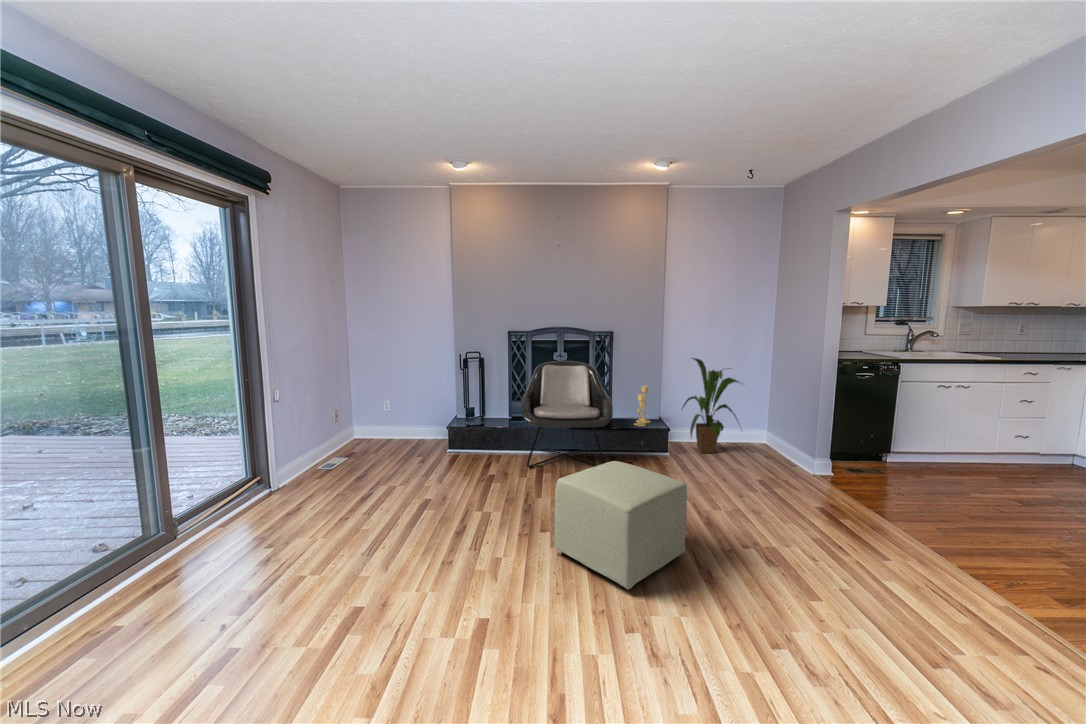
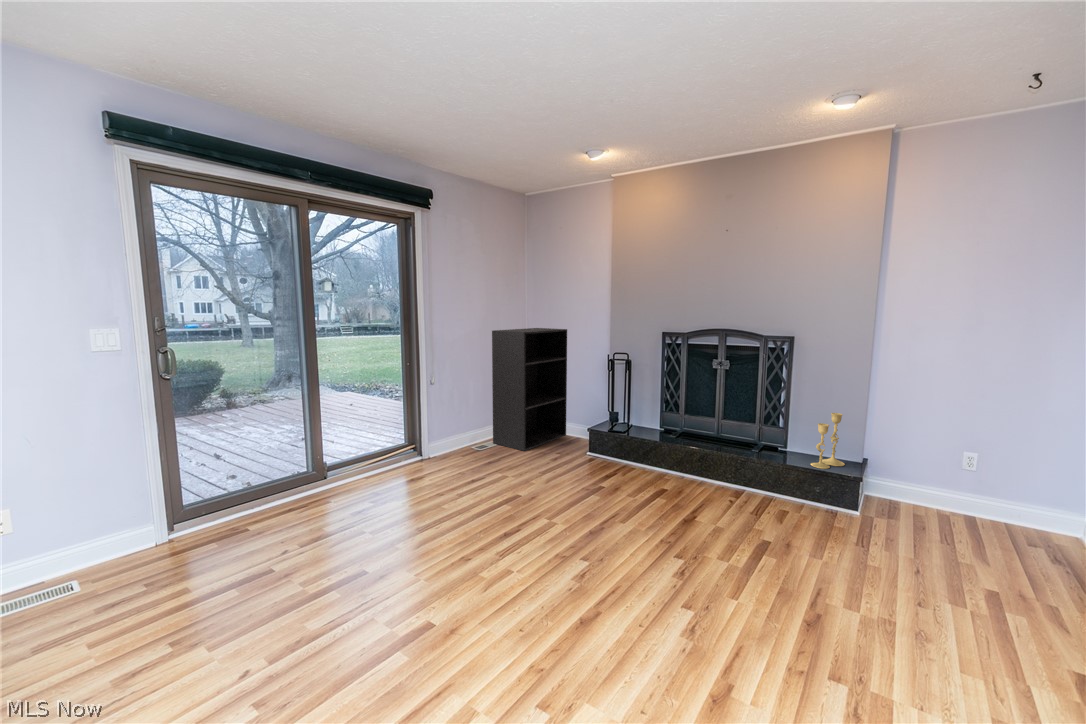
bookshelf: none [335,331,409,460] -> present [492,328,567,451]
house plant: present [682,358,739,453] -> none [904,379,1039,534]
lounge chair: present [521,361,613,469] -> none [640,369,763,513]
ottoman: present [554,461,687,590] -> none [563,501,714,660]

